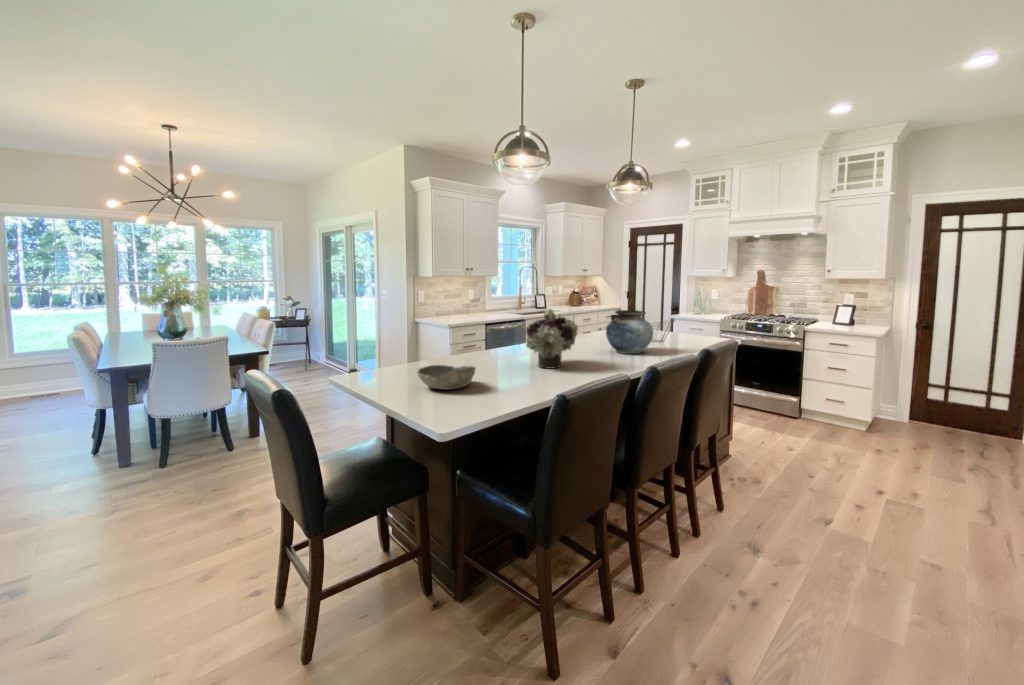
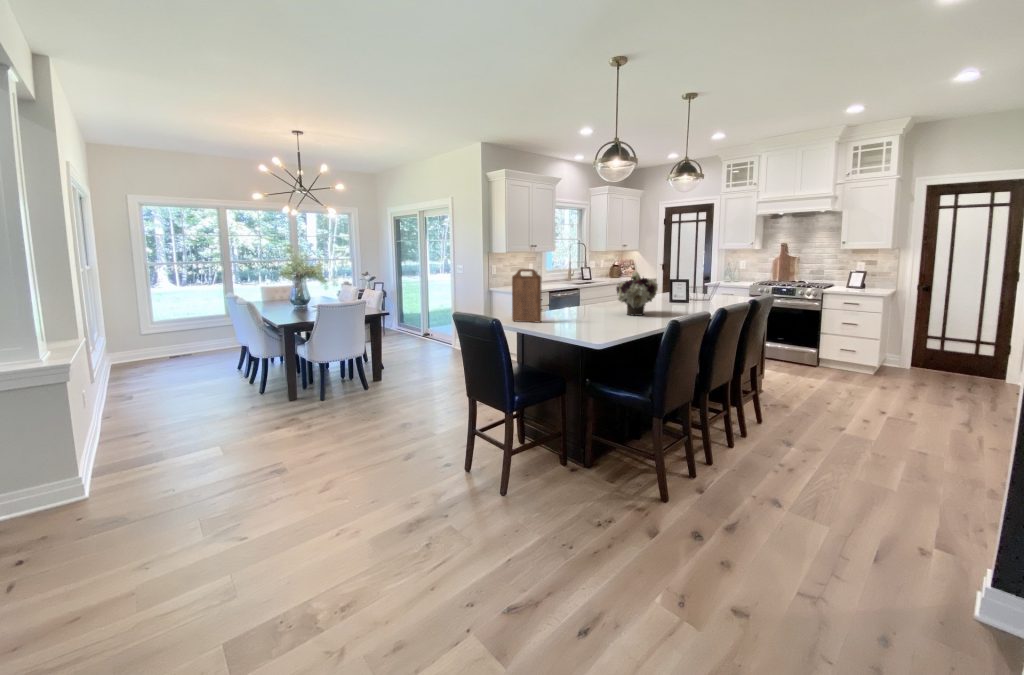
cutting board: none [368,304,407,380] -> present [512,269,541,322]
vase: present [606,310,654,354] -> none [670,274,708,307]
bowl: present [417,365,476,390] -> none [555,310,595,326]

